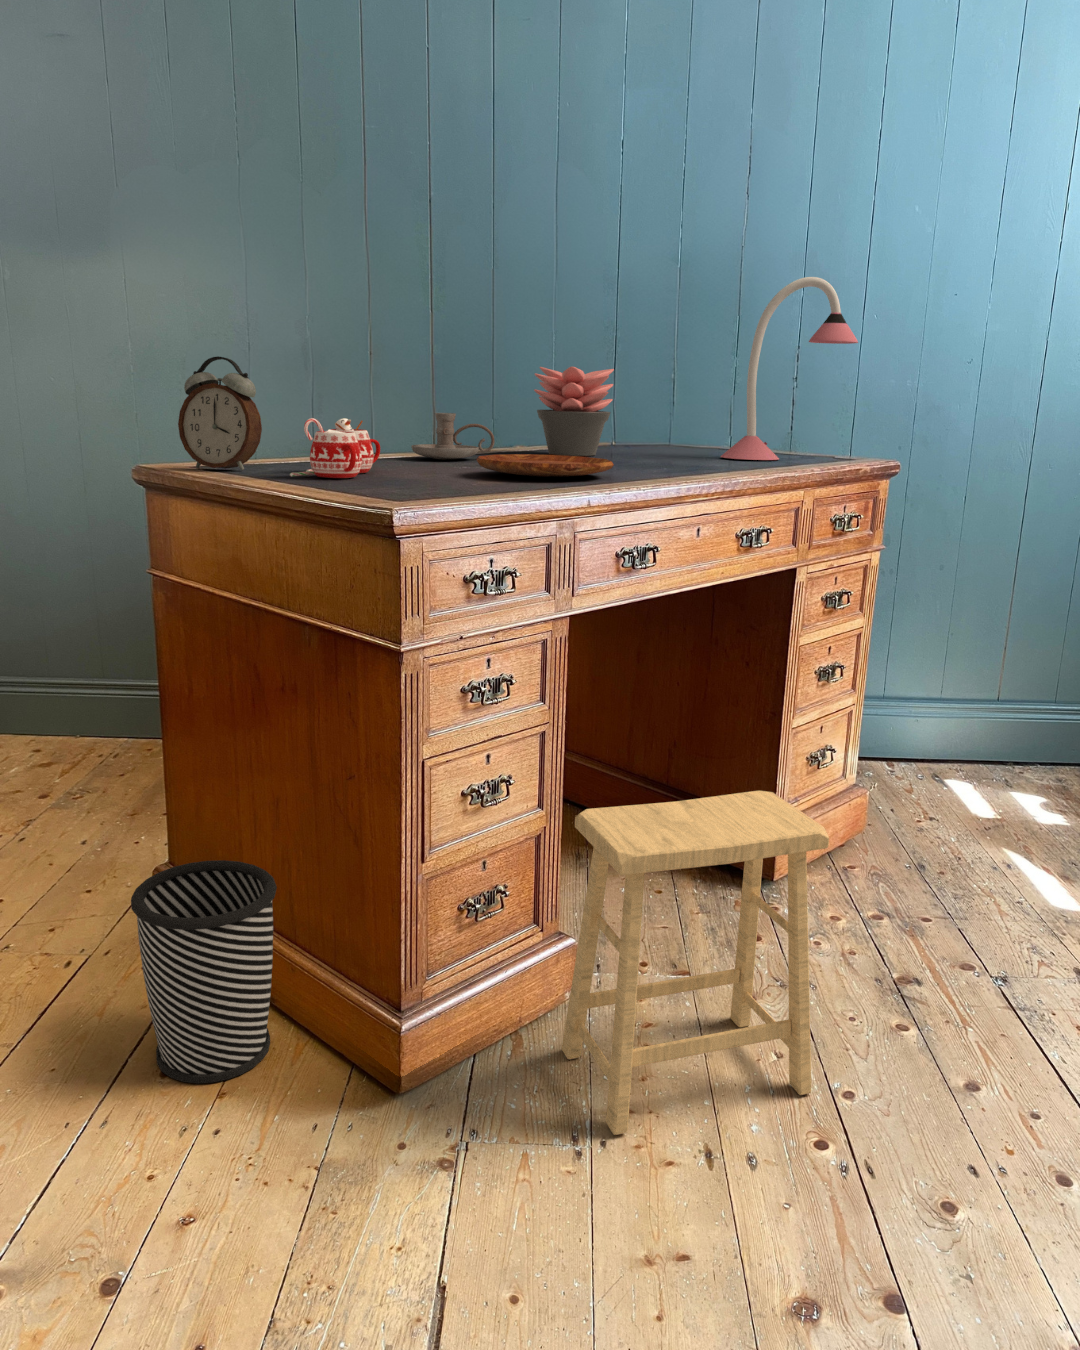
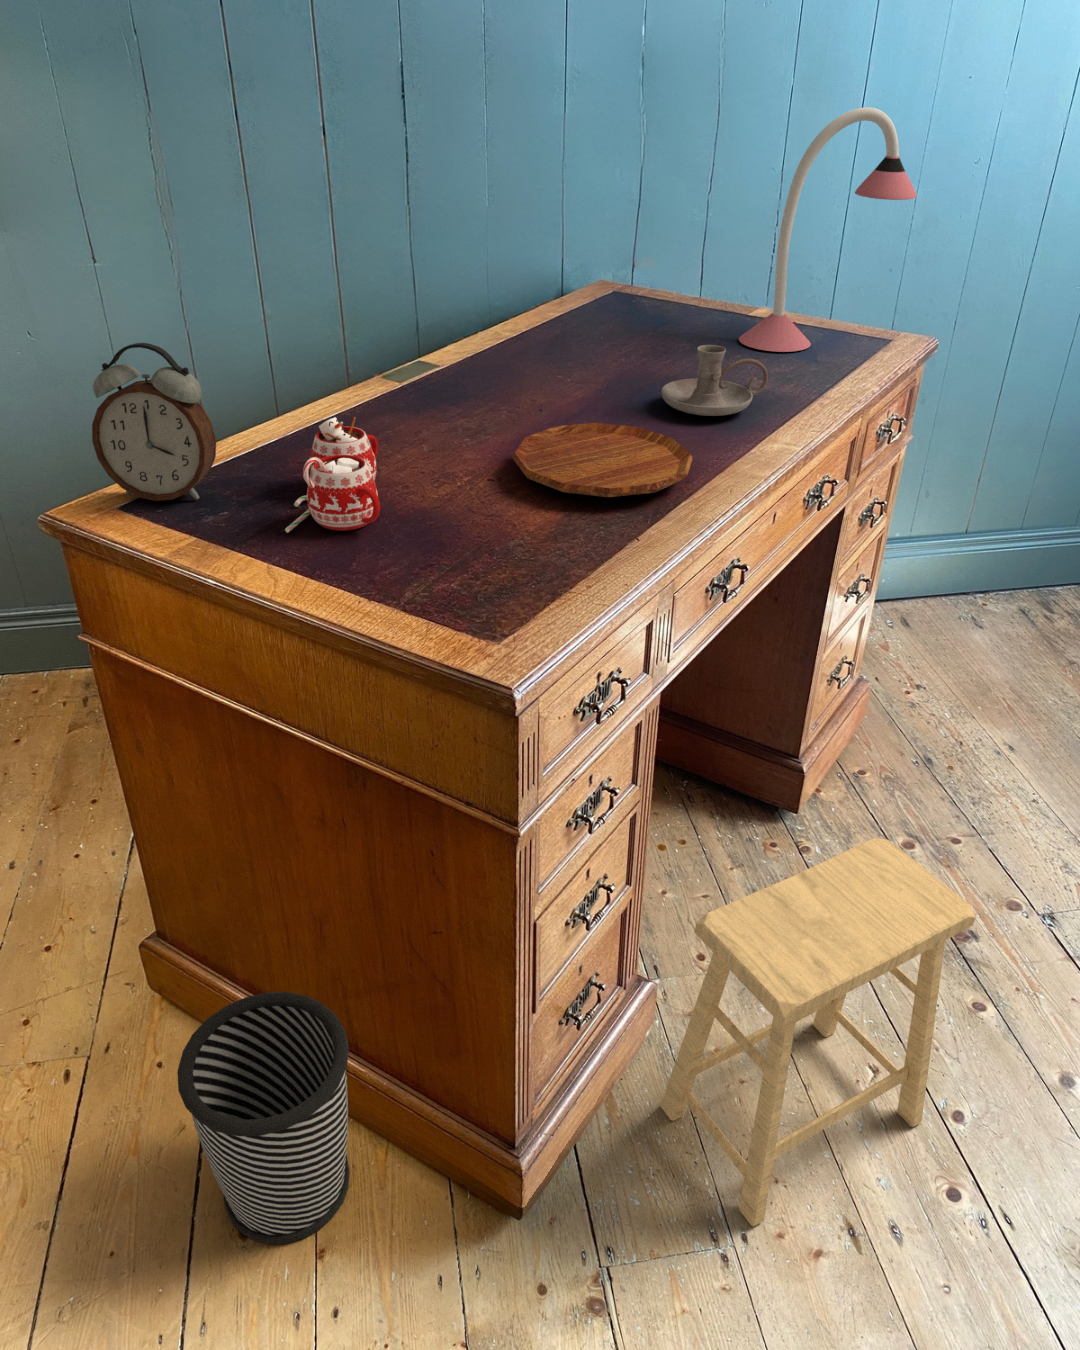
succulent plant: present [534,367,614,456] -> none [511,229,612,354]
candle holder: present [411,413,495,459] -> present [662,345,768,416]

